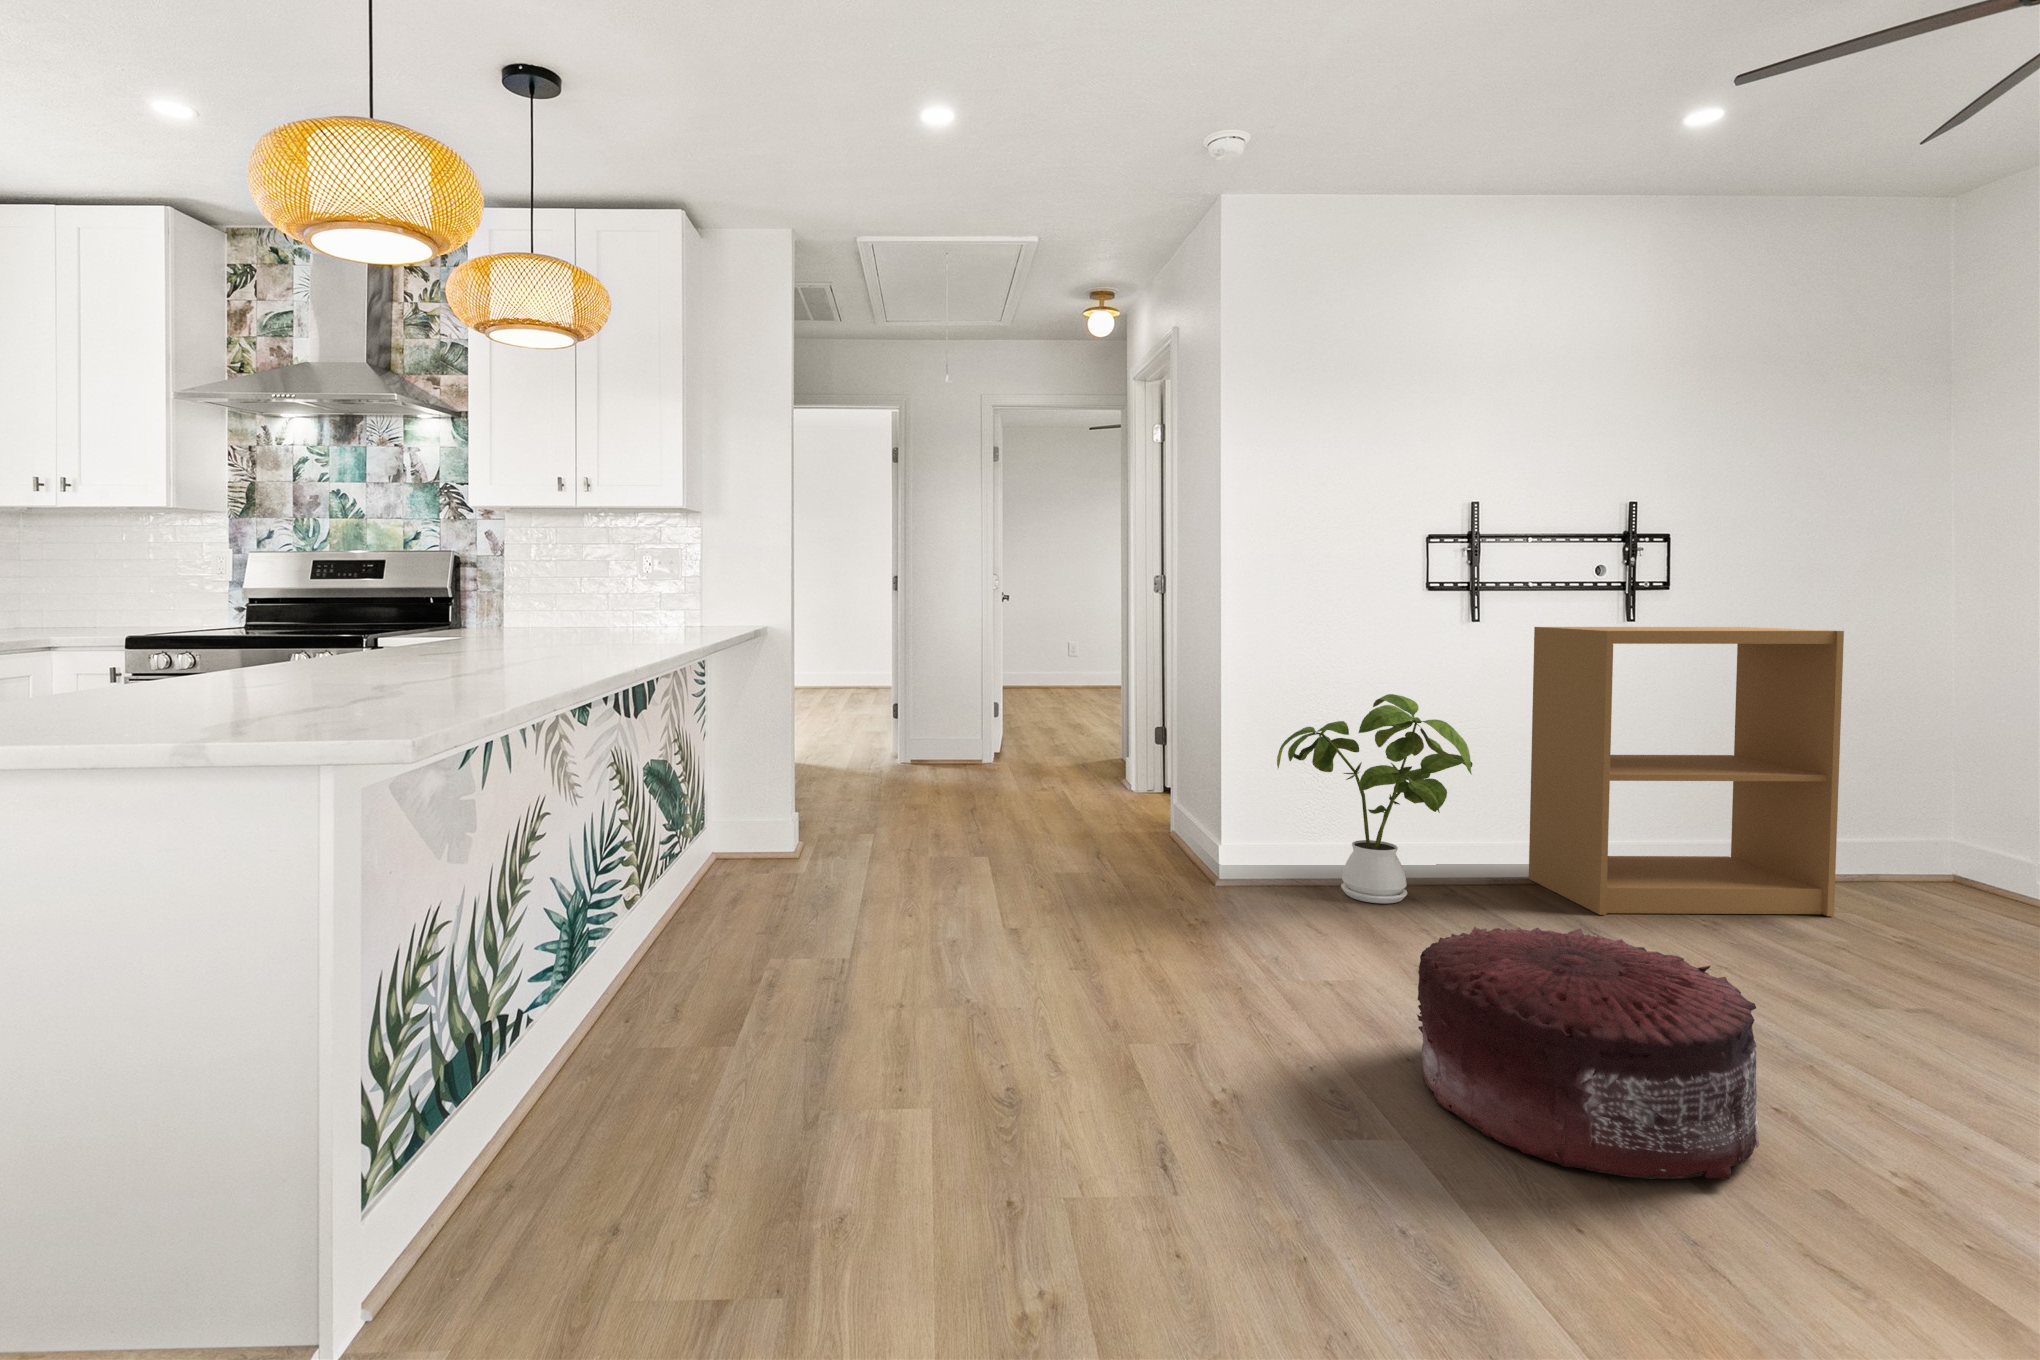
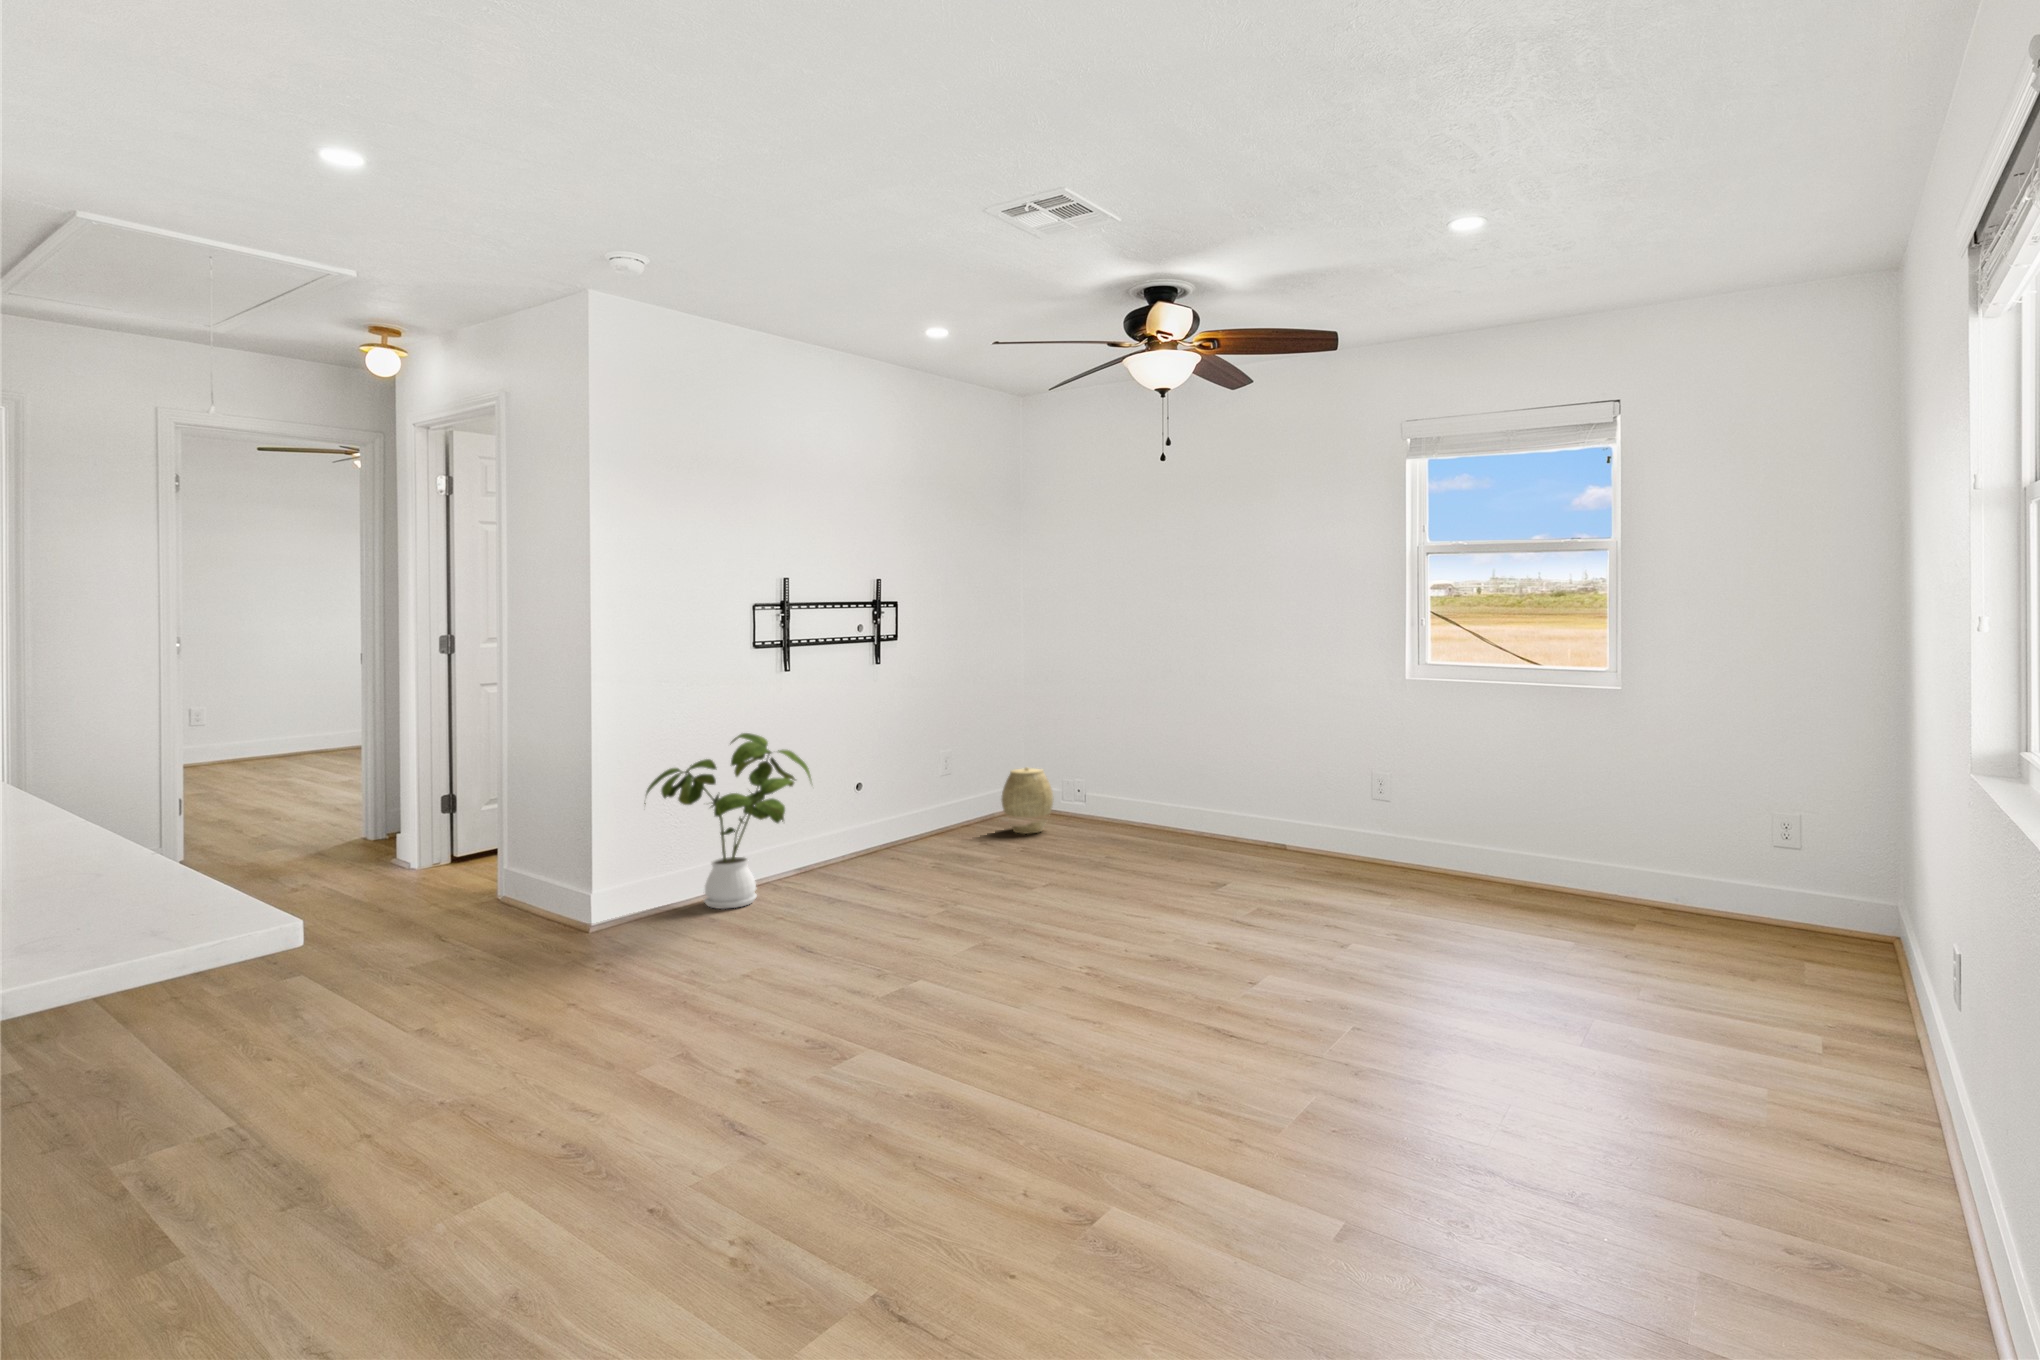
bookshelf: present [1529,627,1844,916] -> none [825,669,1001,880]
woven basket: none [1859,789,1974,897] -> present [1002,767,1053,834]
pouf: present [1417,926,1760,1179] -> none [840,874,1028,1013]

